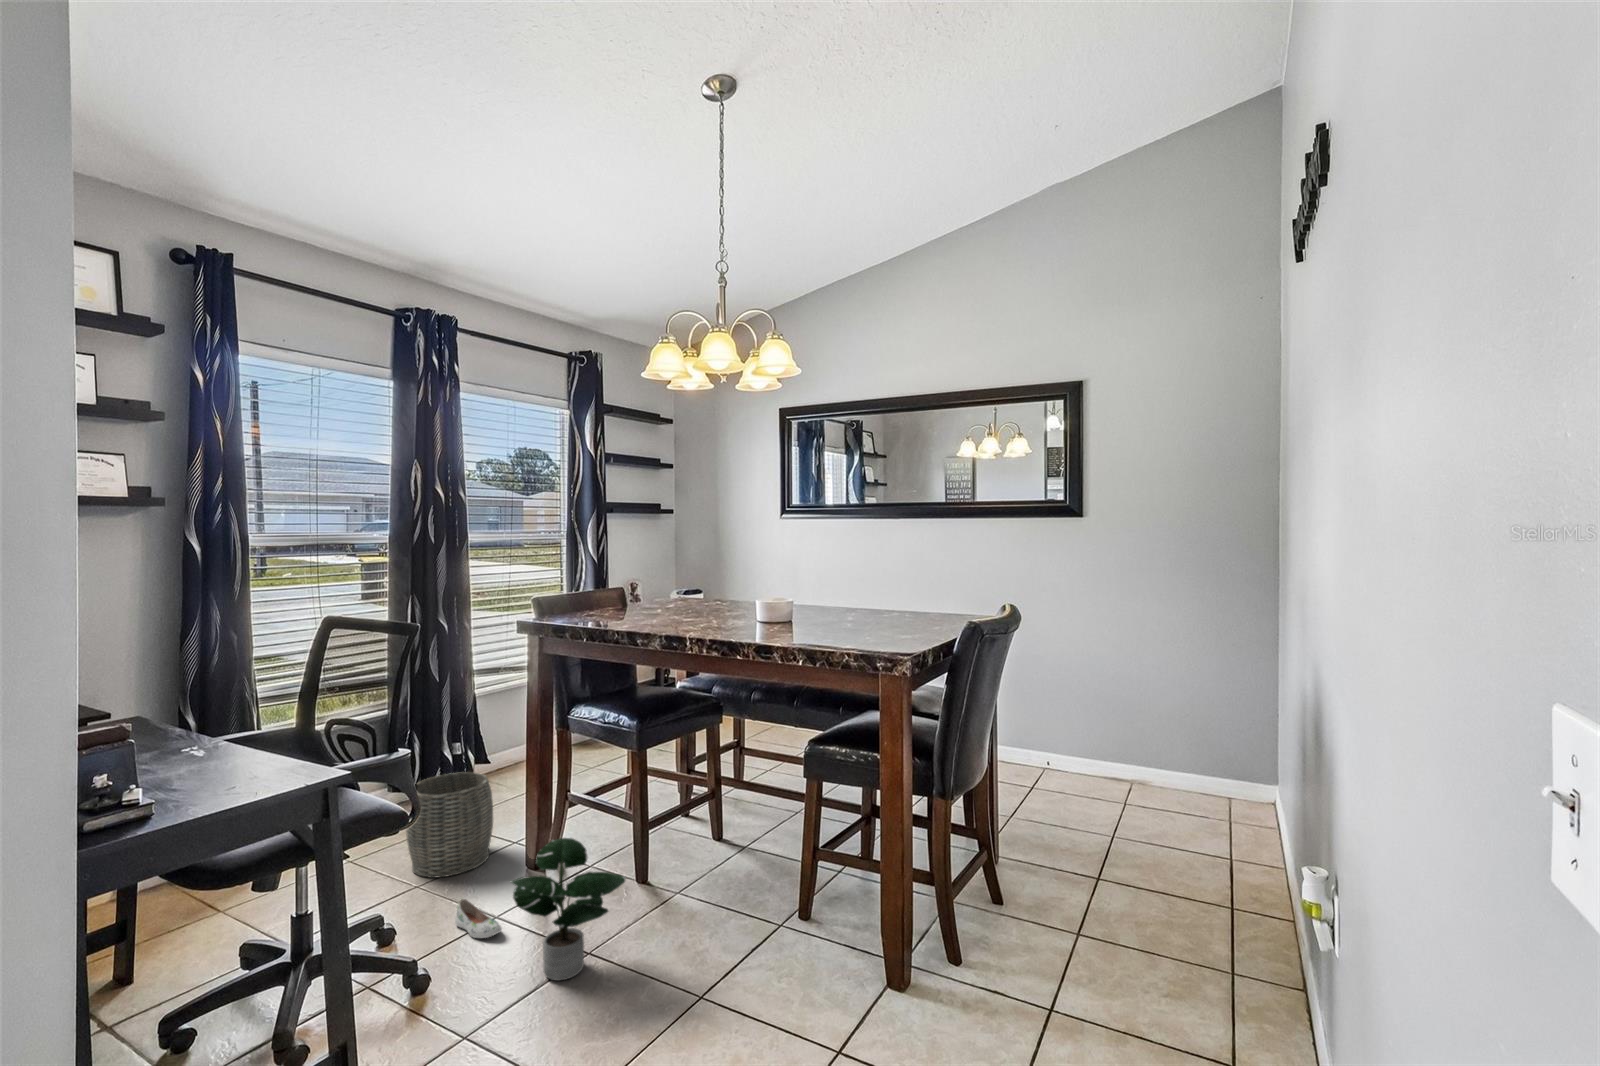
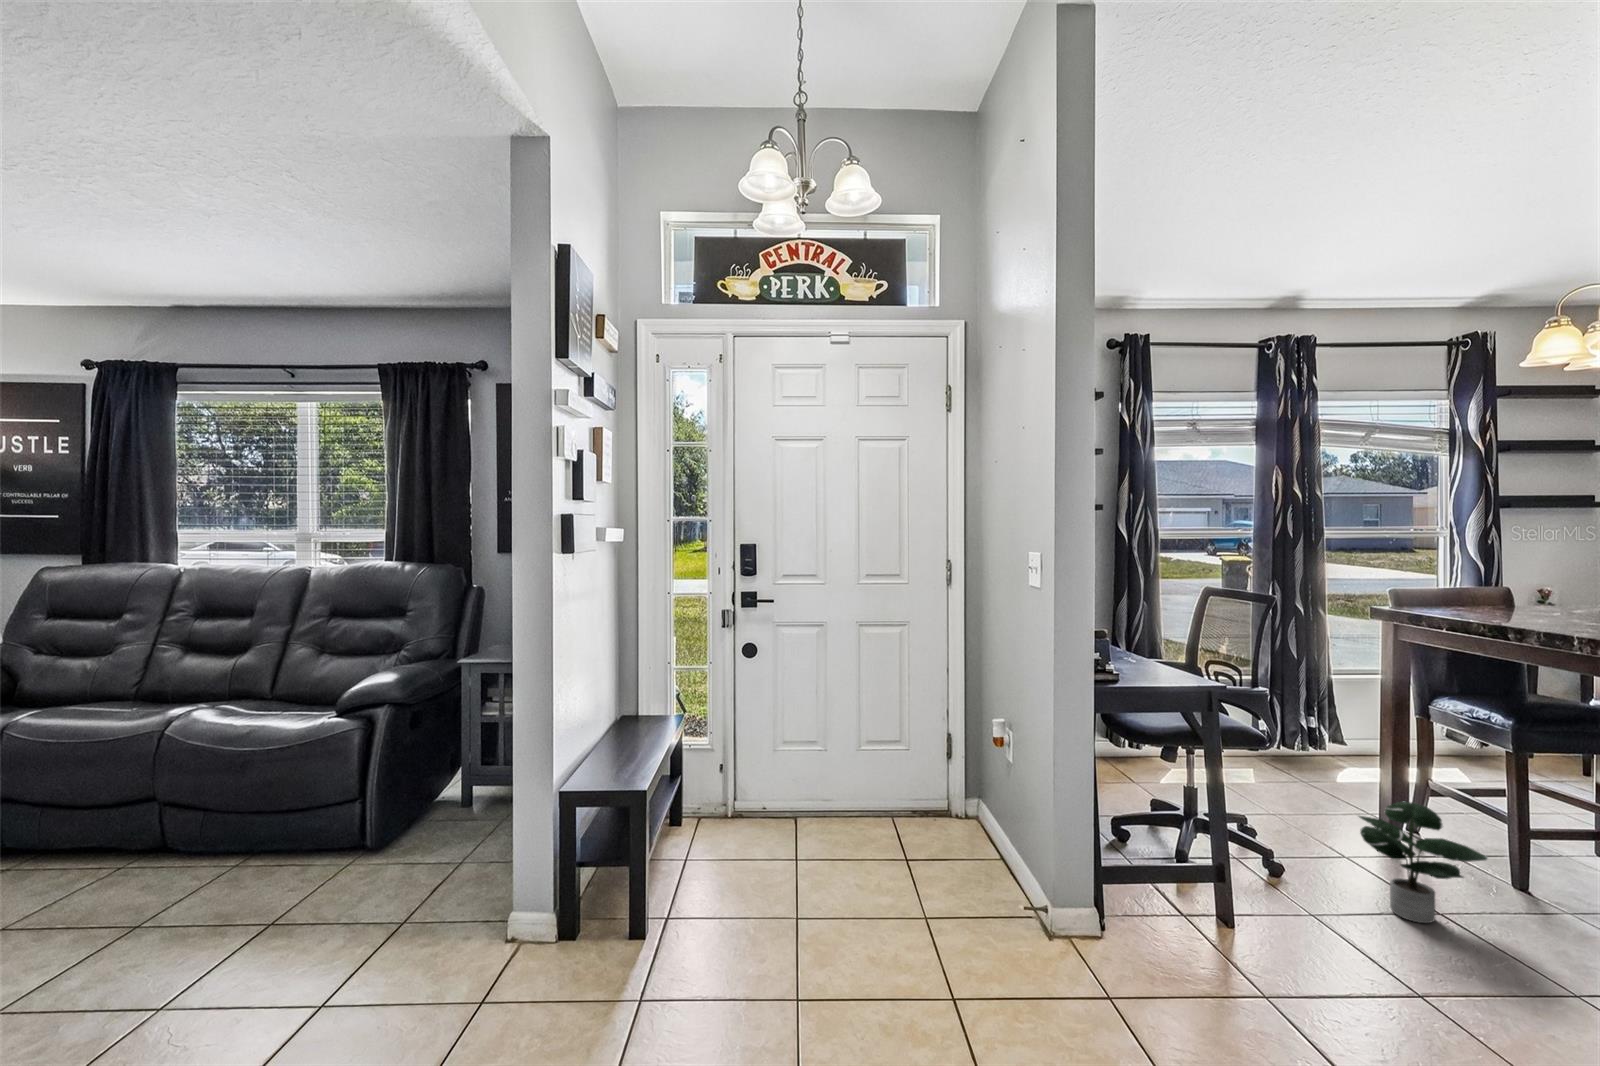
woven basket: present [406,772,493,878] -> none [1263,730,1344,815]
shoe: present [455,899,502,938] -> none [1305,828,1349,865]

